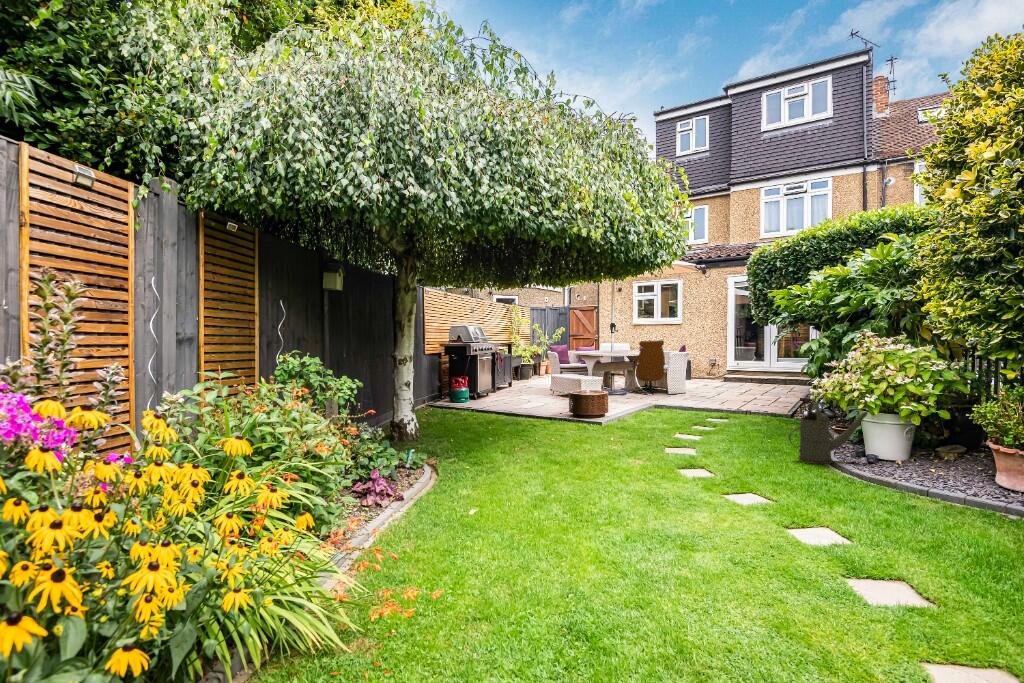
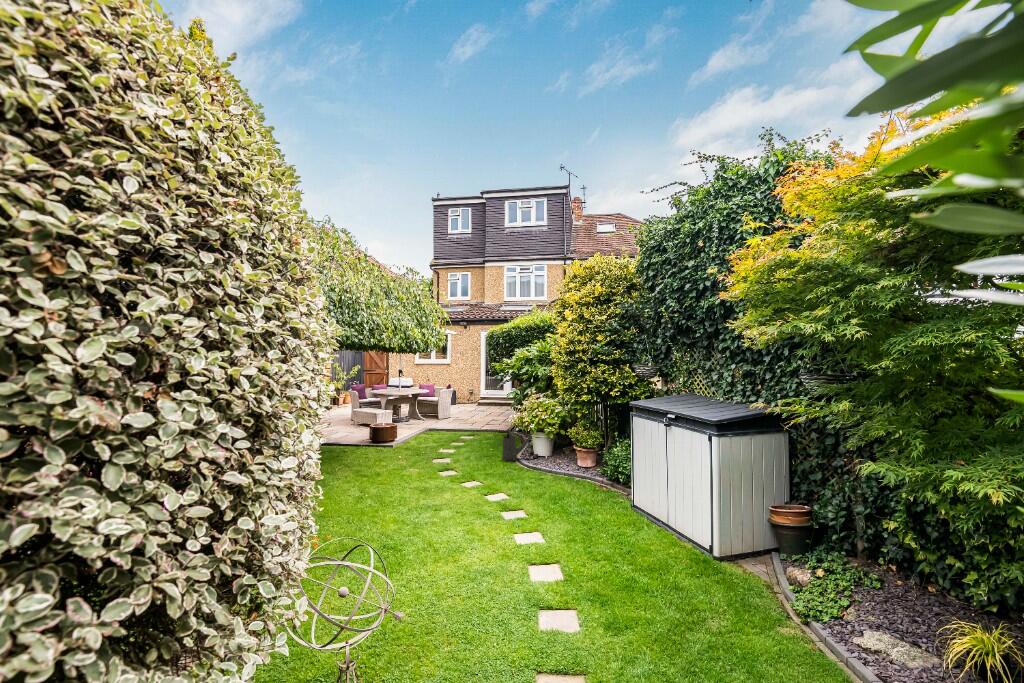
lounge chair: present [635,340,666,393] -> none [414,383,437,422]

